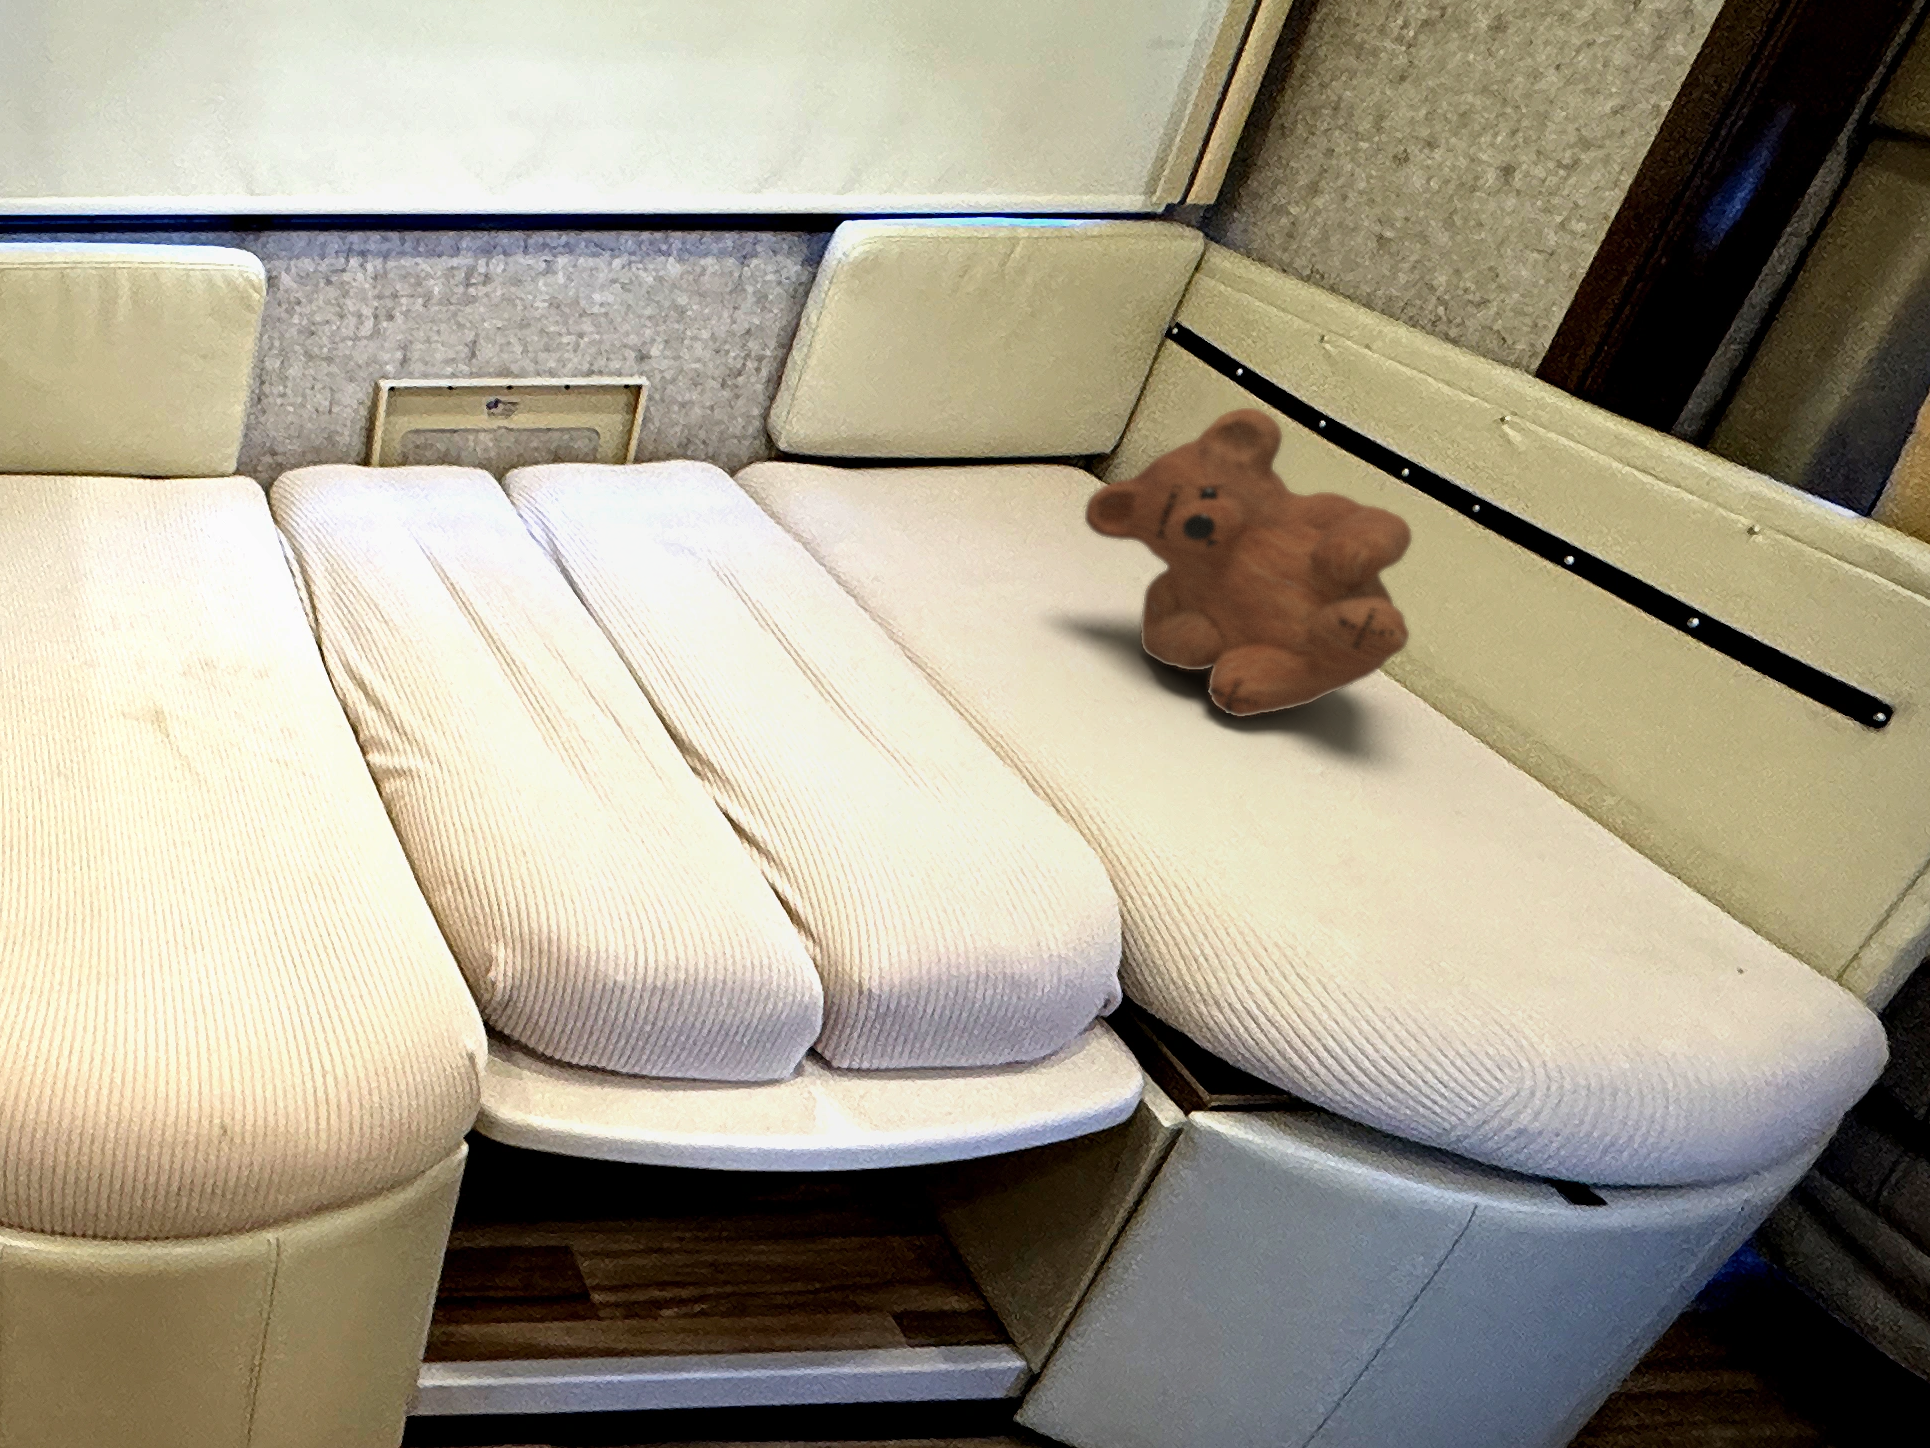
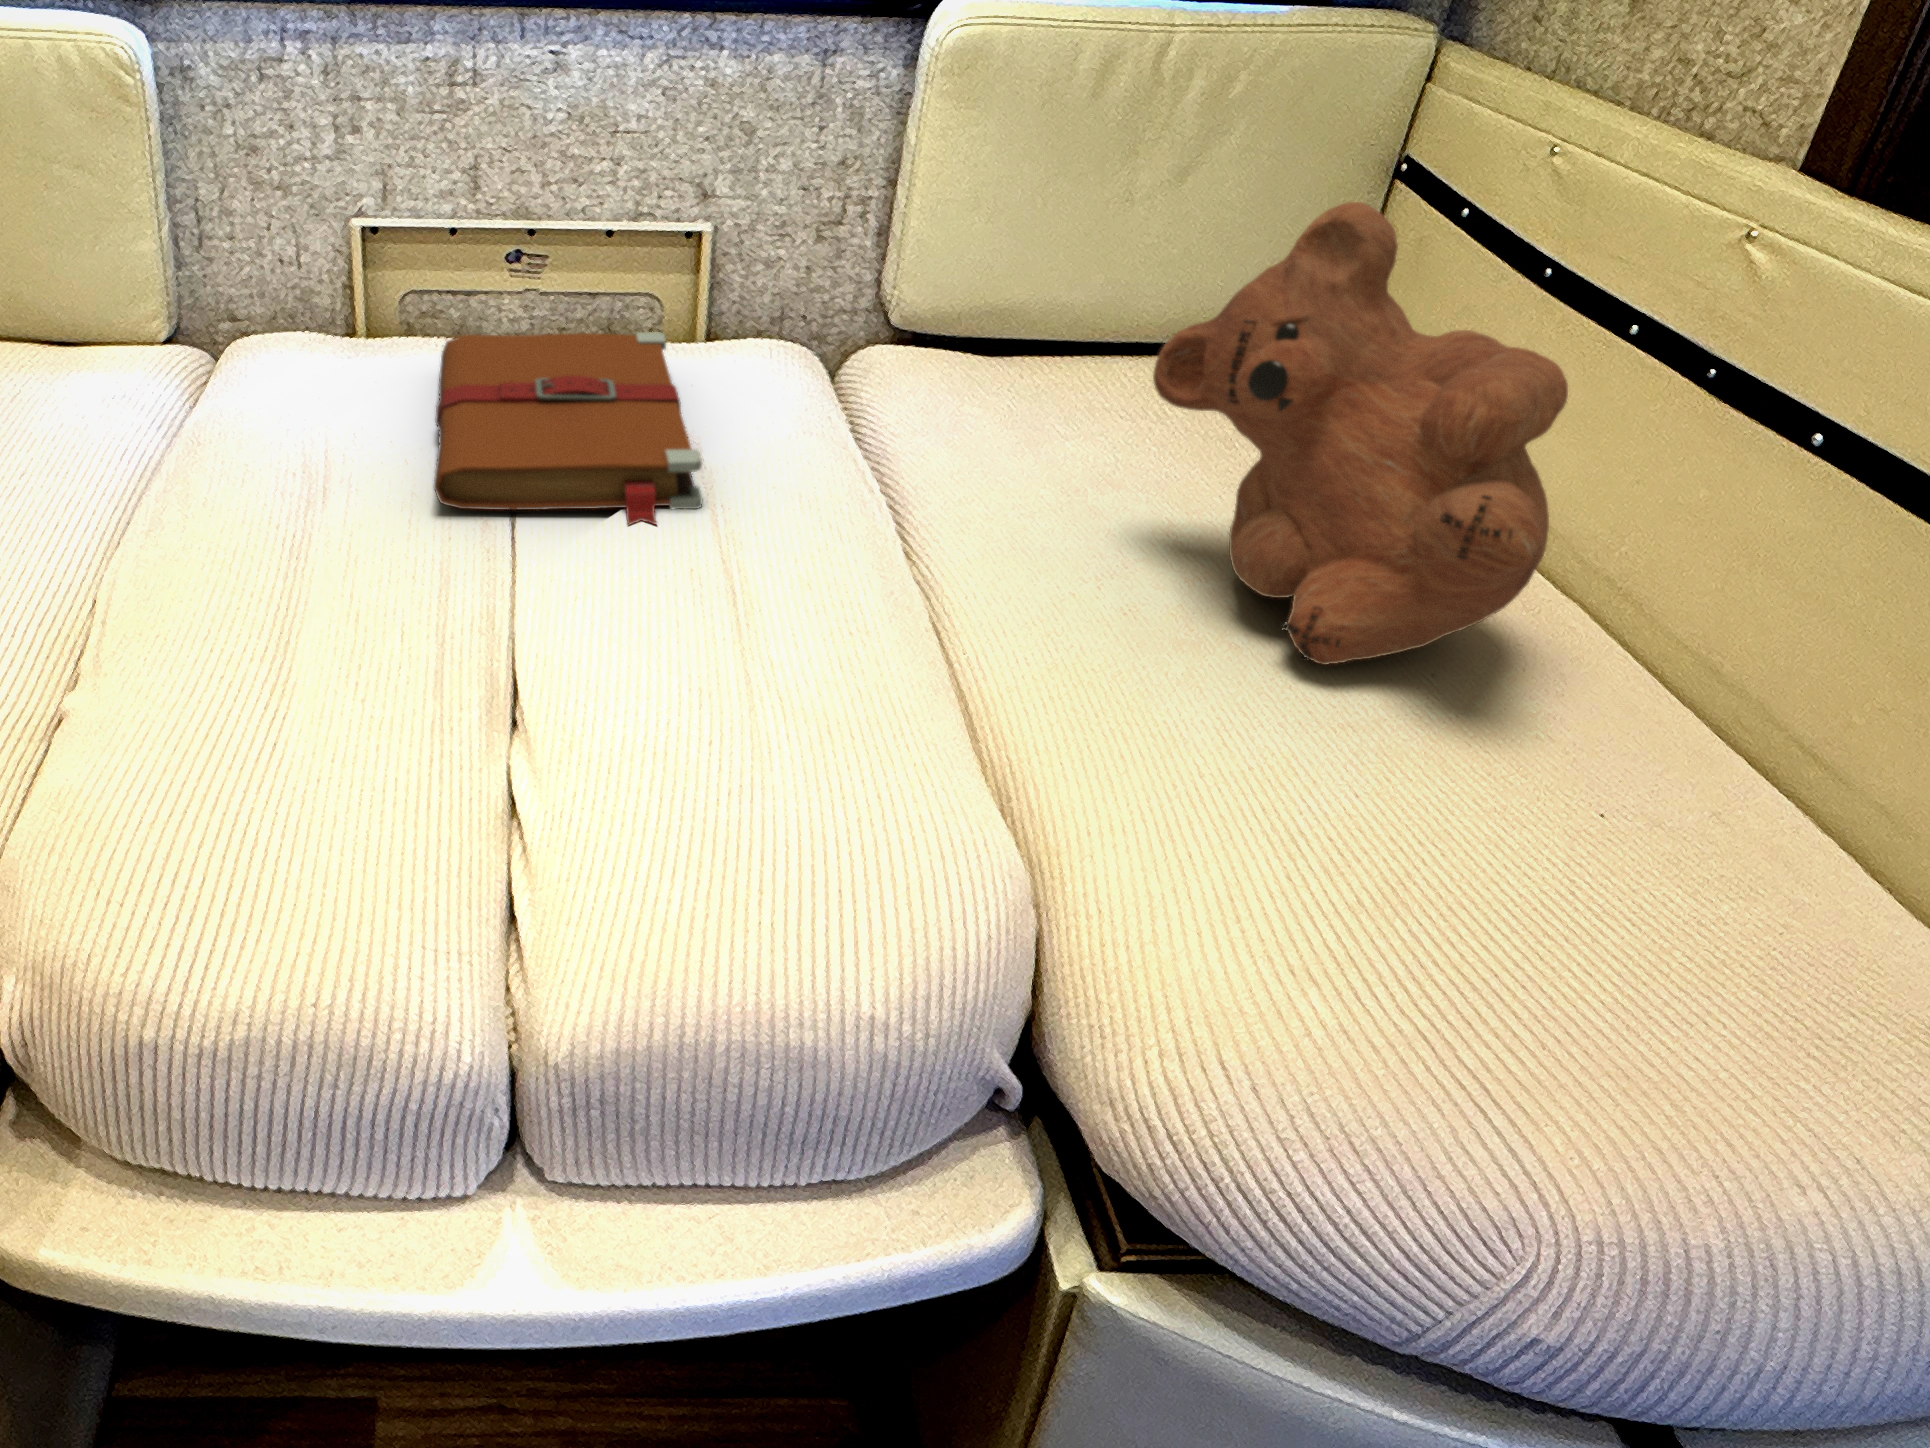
book: none [471,465,747,620] -> present [434,332,702,525]

